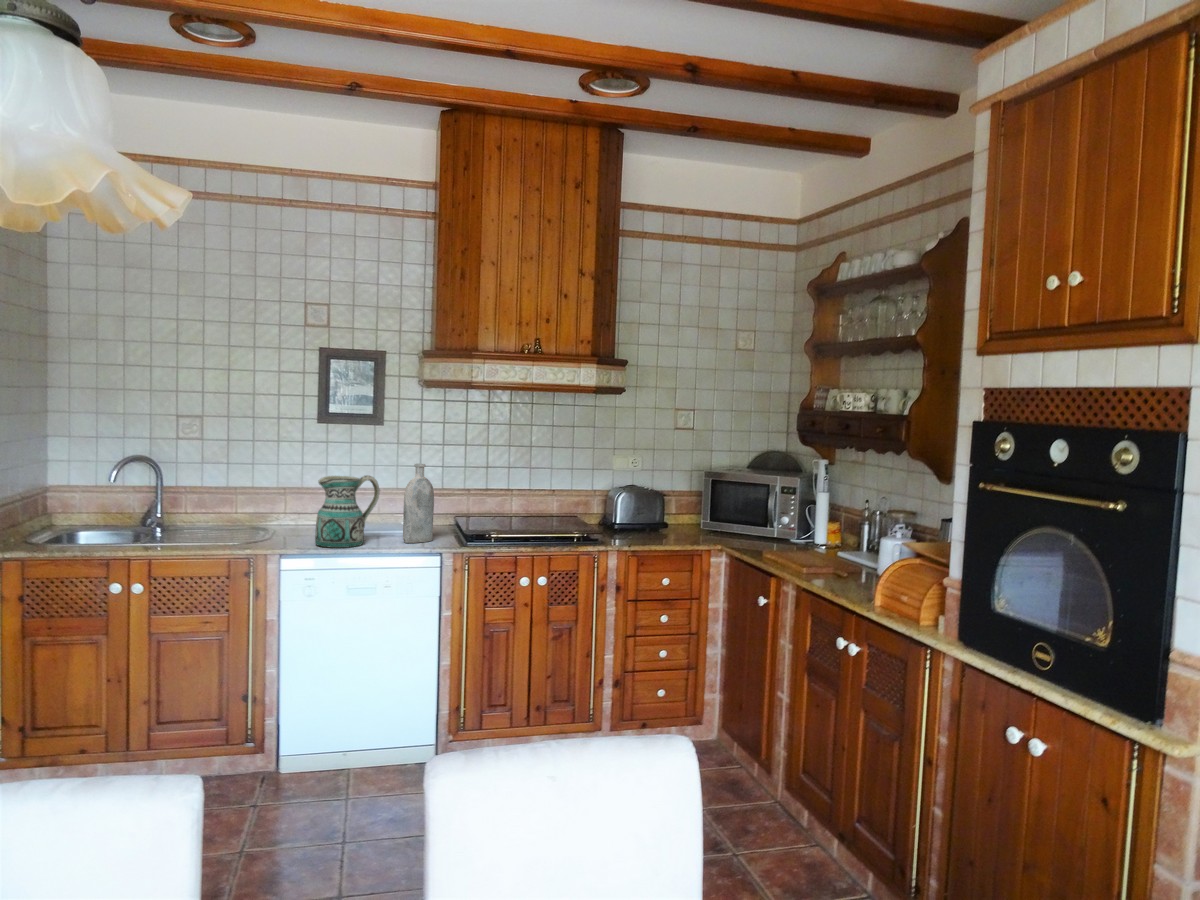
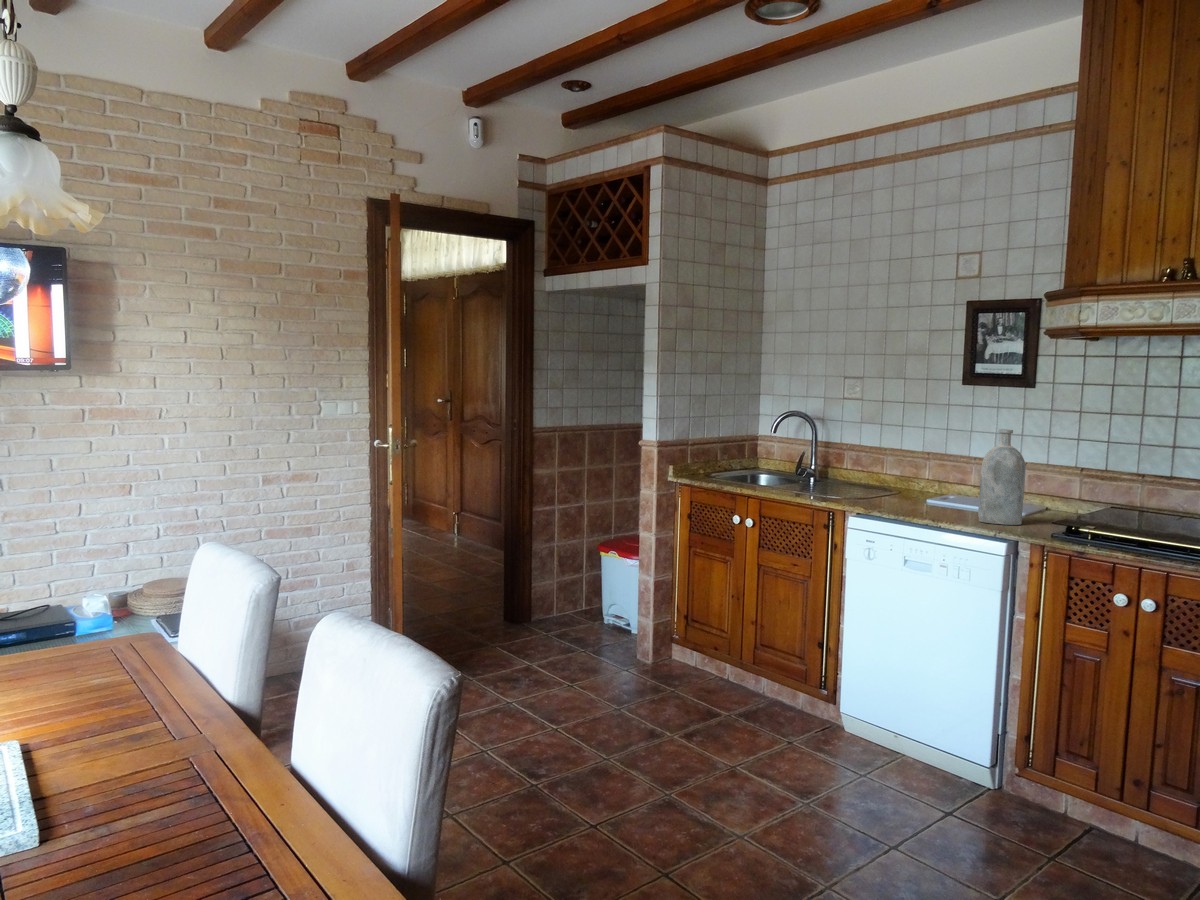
ceramic pitcher: present [315,475,379,548] -> none [885,437,963,516]

